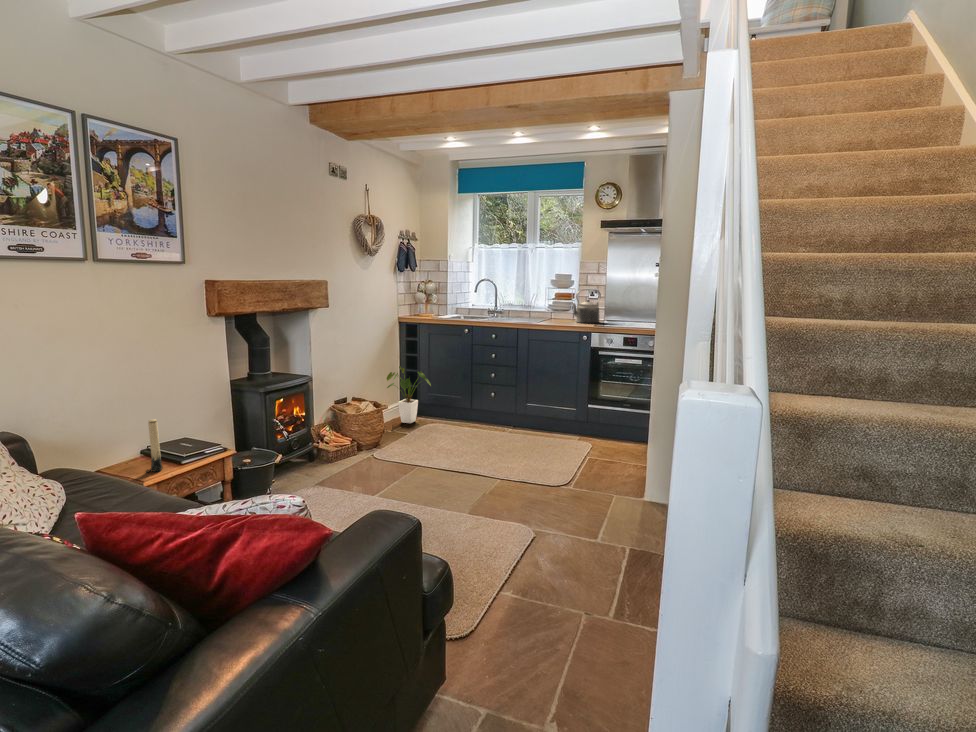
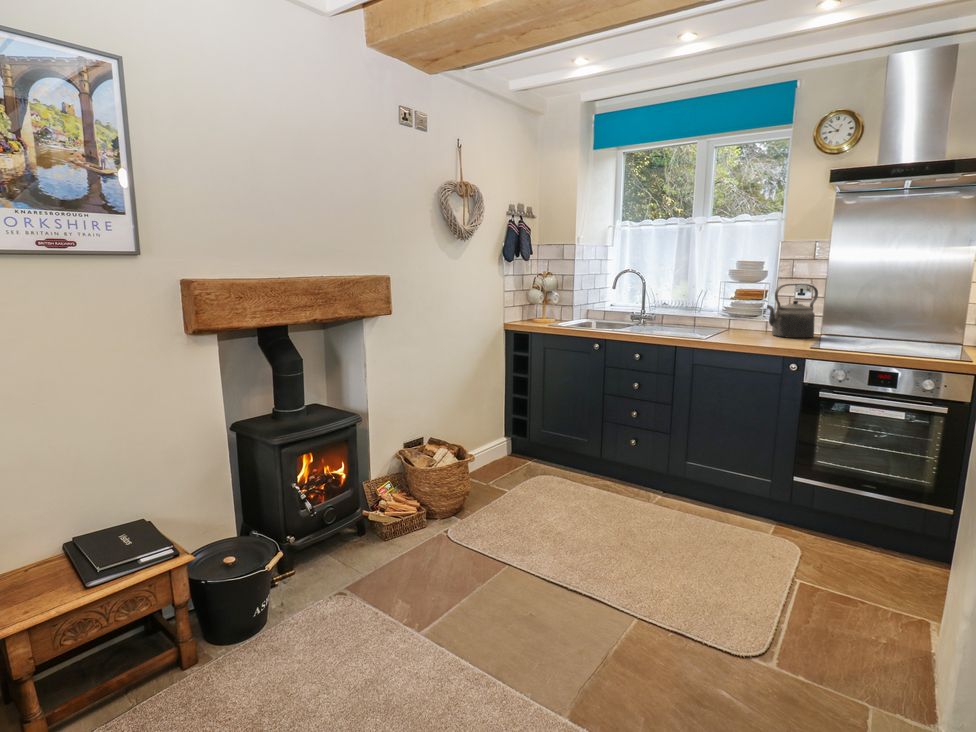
house plant: present [387,366,431,423] -> none [480,393,544,476]
candle: present [146,419,163,473] -> none [24,516,54,603]

